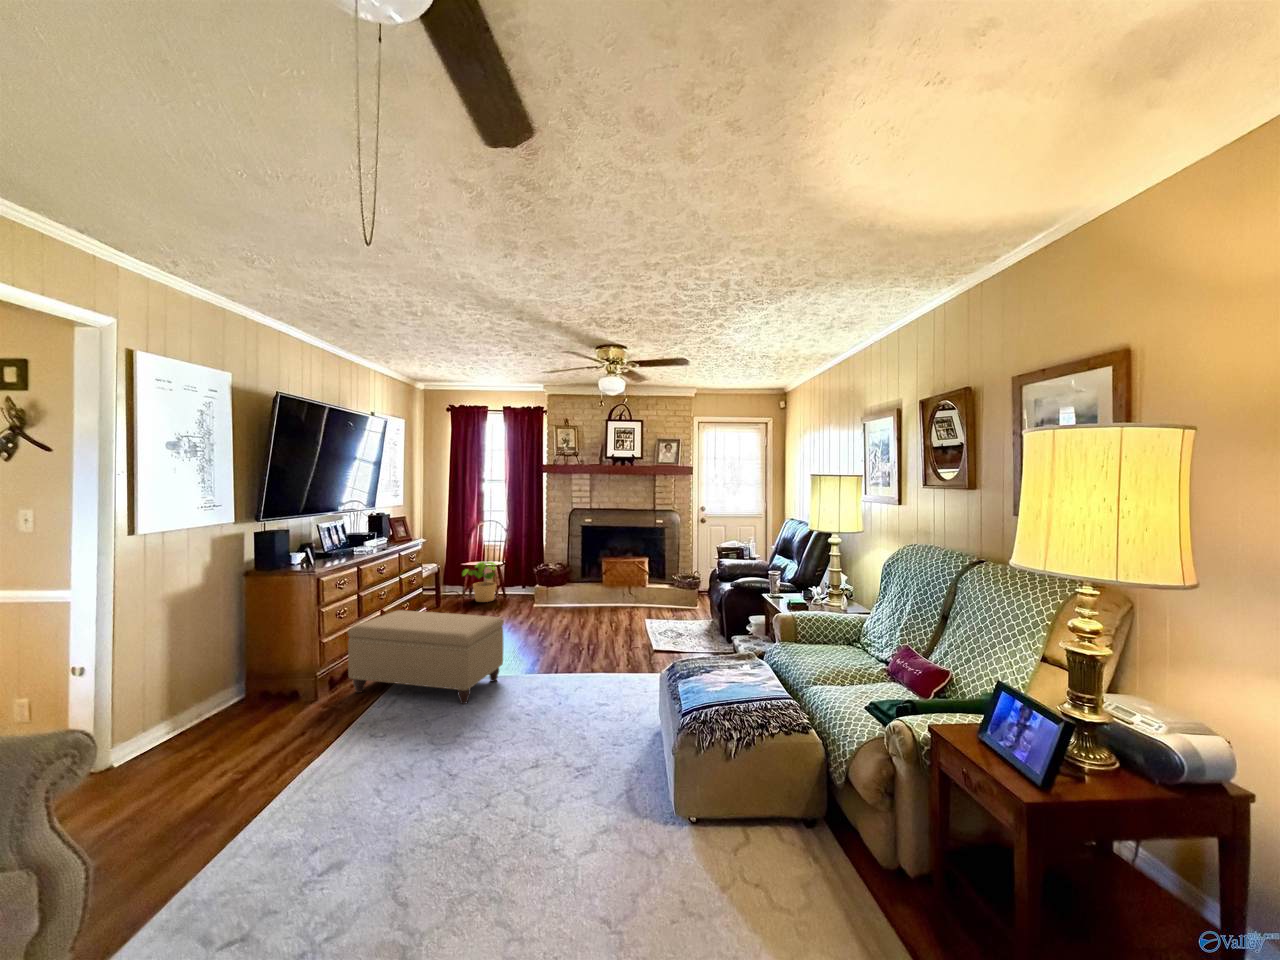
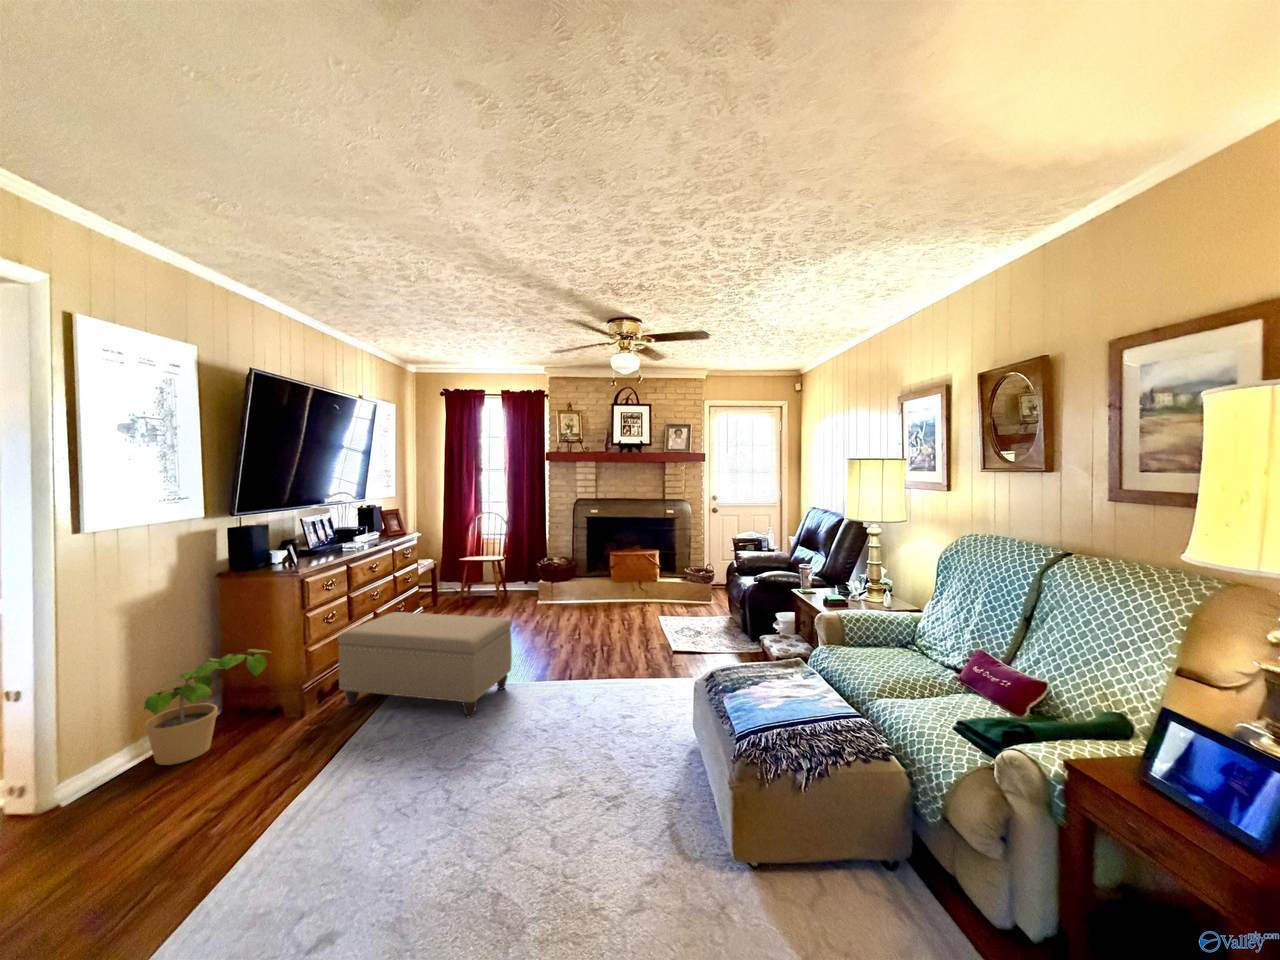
potted plant: present [462,562,497,602] -> present [144,649,269,765]

